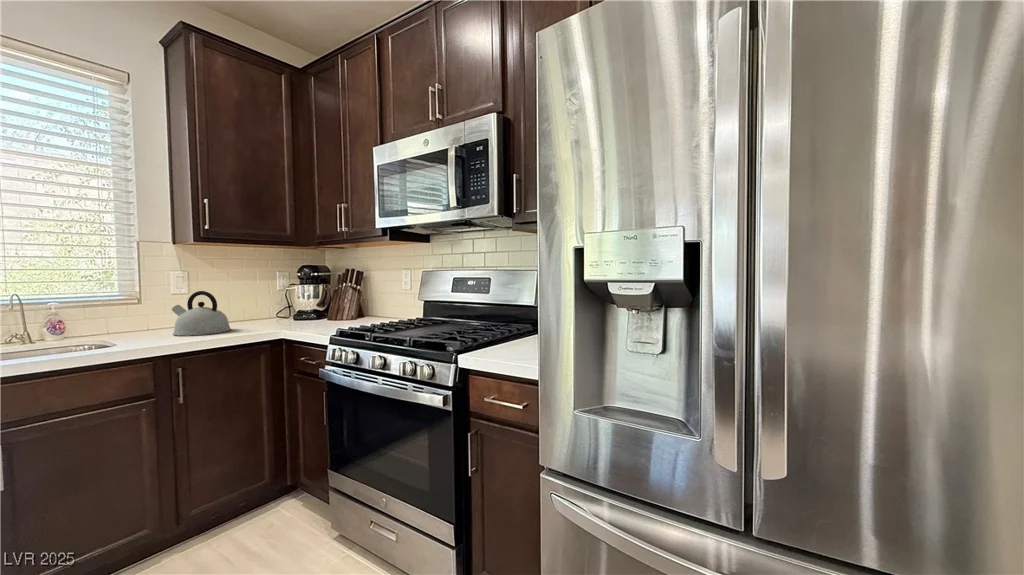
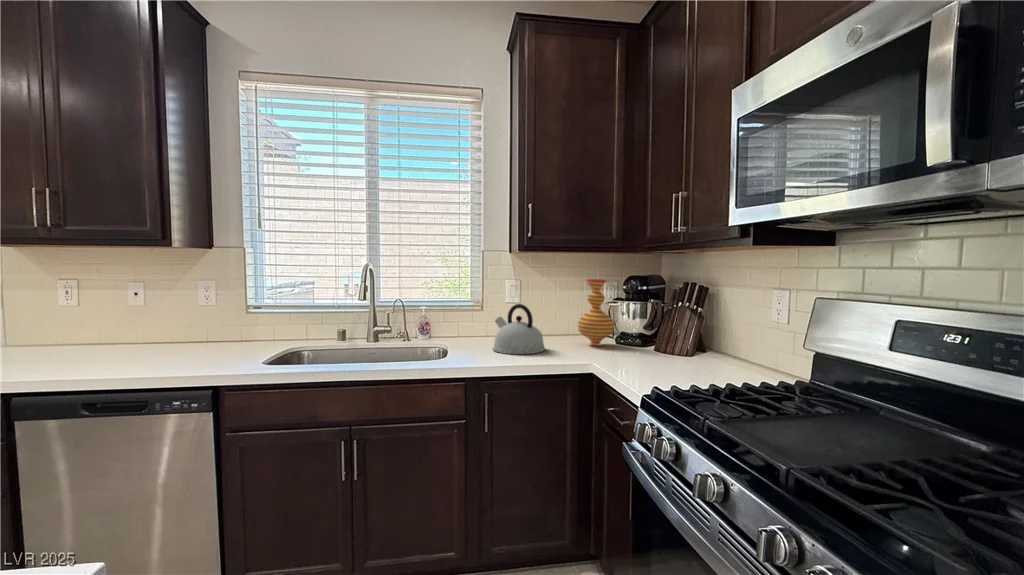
vase: none [259,268,292,323] -> present [578,279,614,346]

